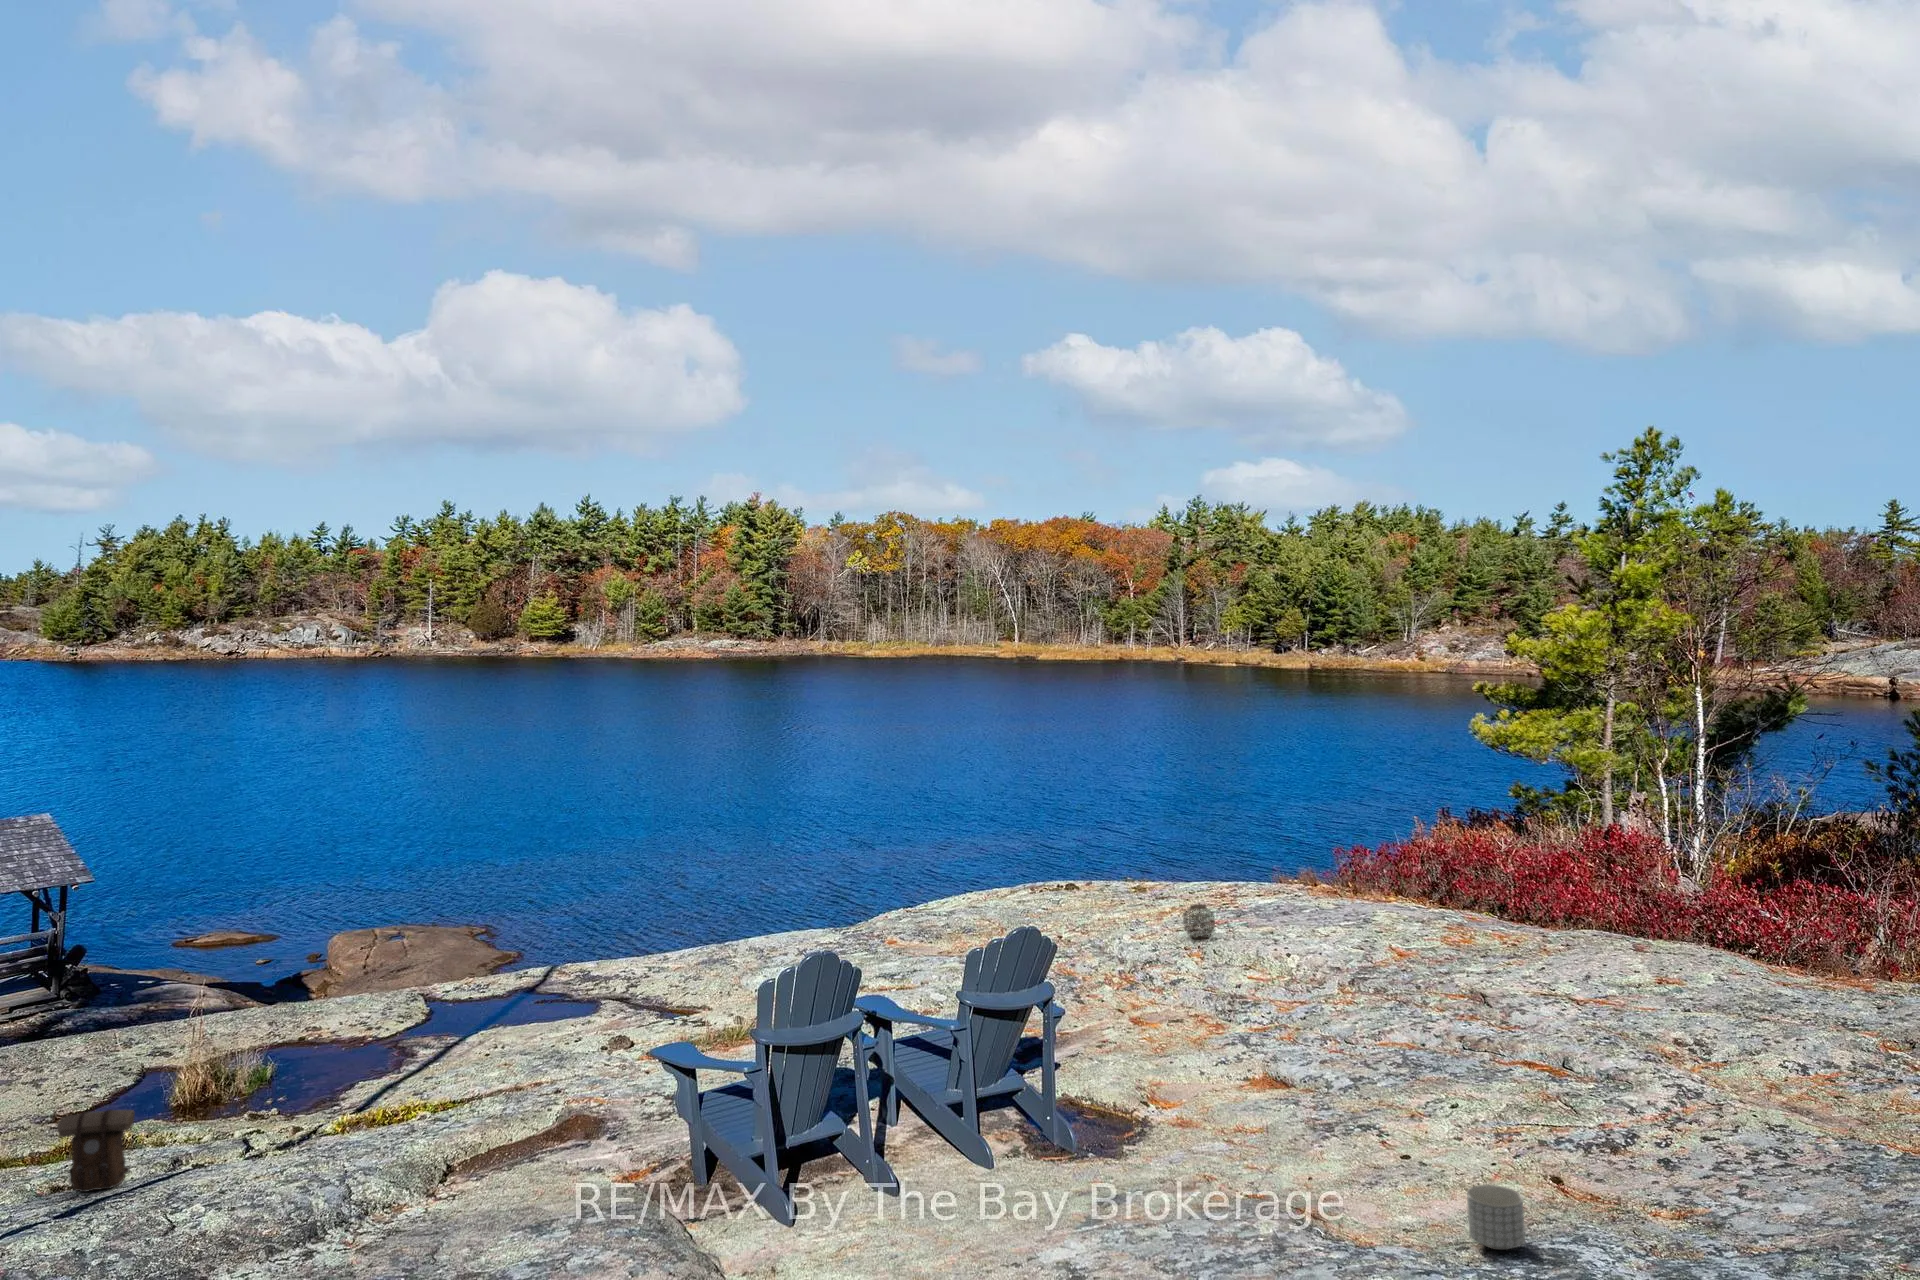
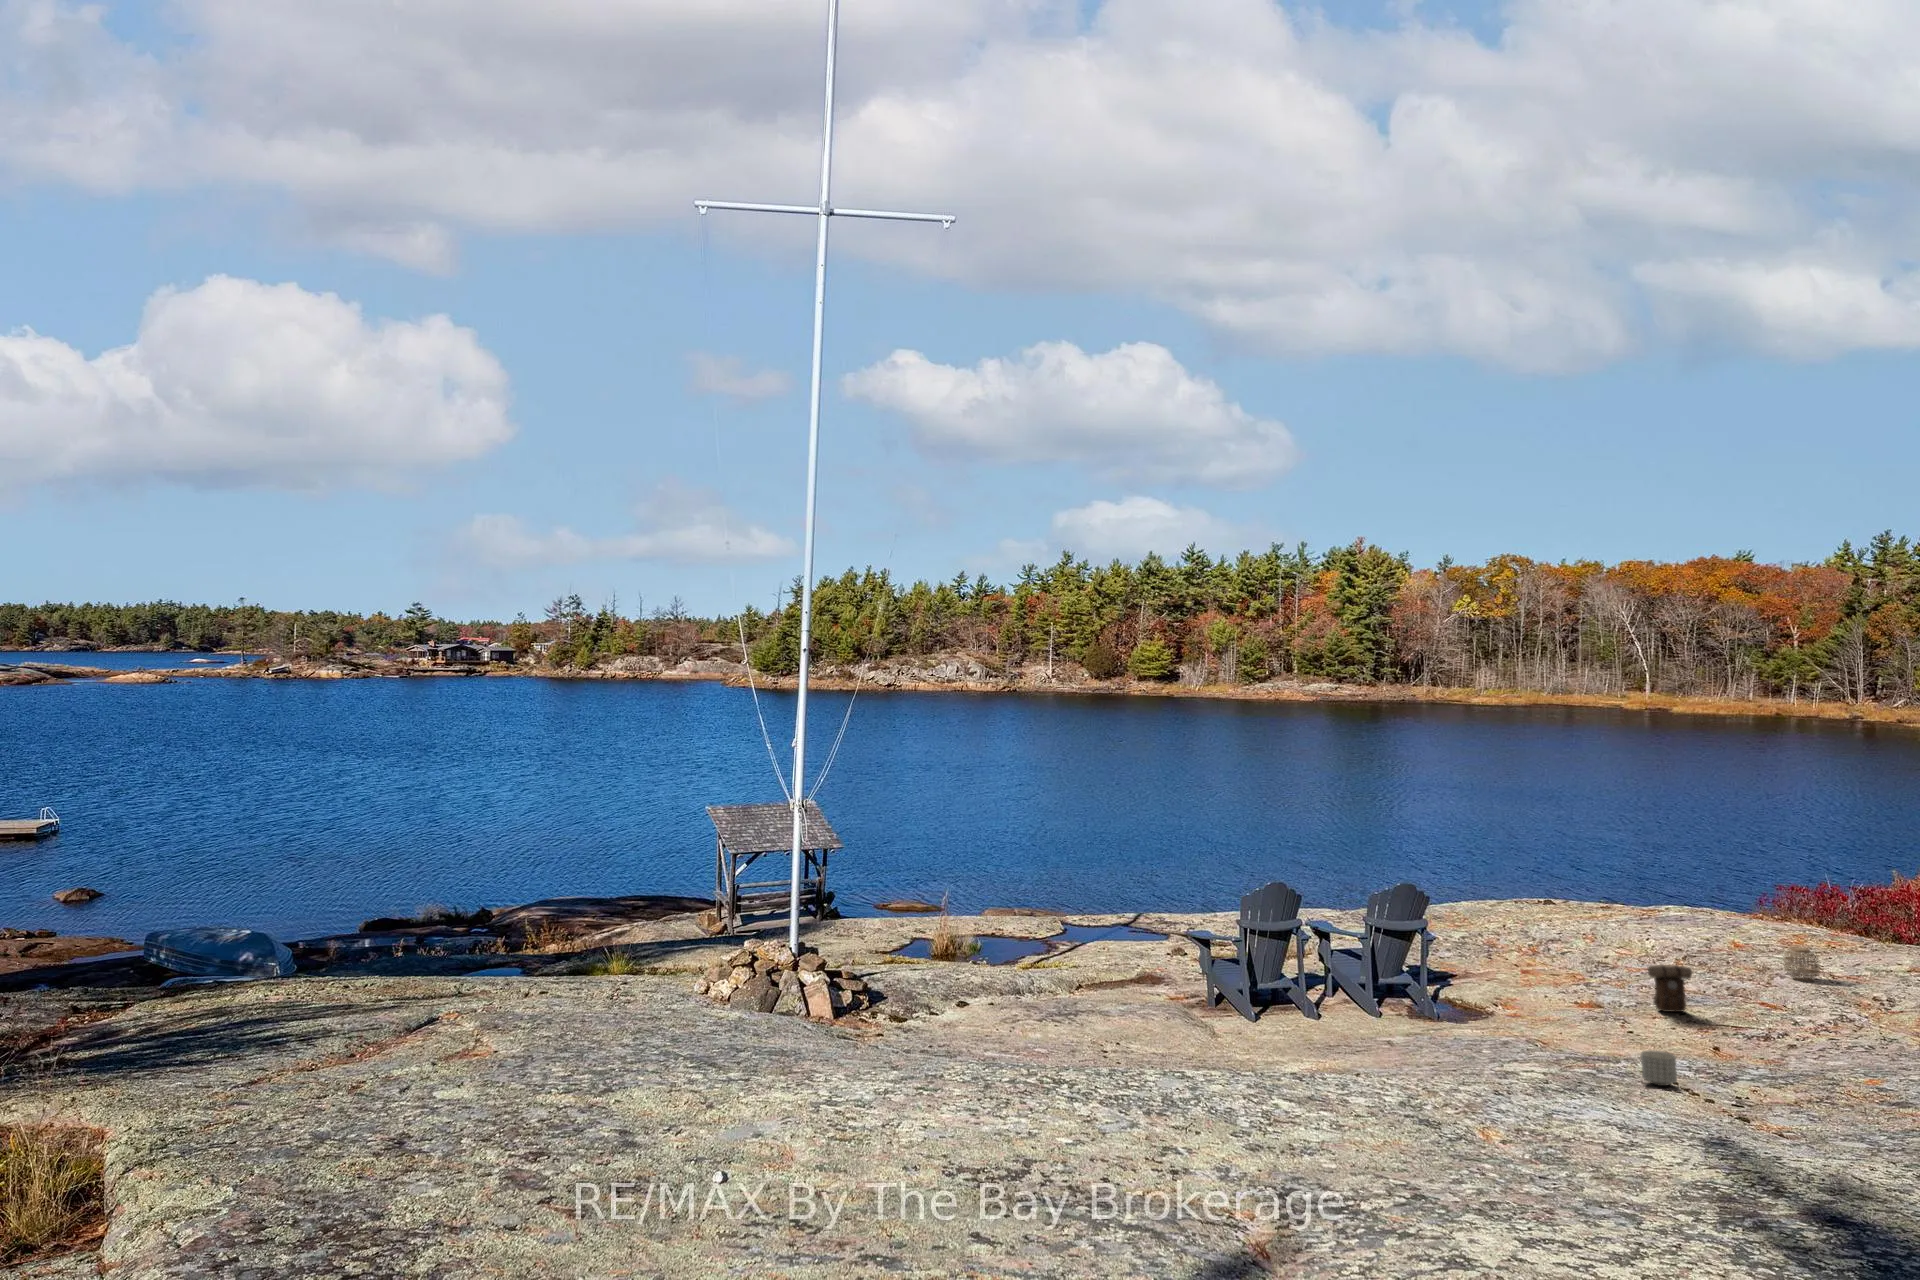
woven basket: present [1183,904,1215,940] -> present [1783,947,1819,981]
backpack: present [57,1109,135,1192] -> present [1648,964,1692,1012]

